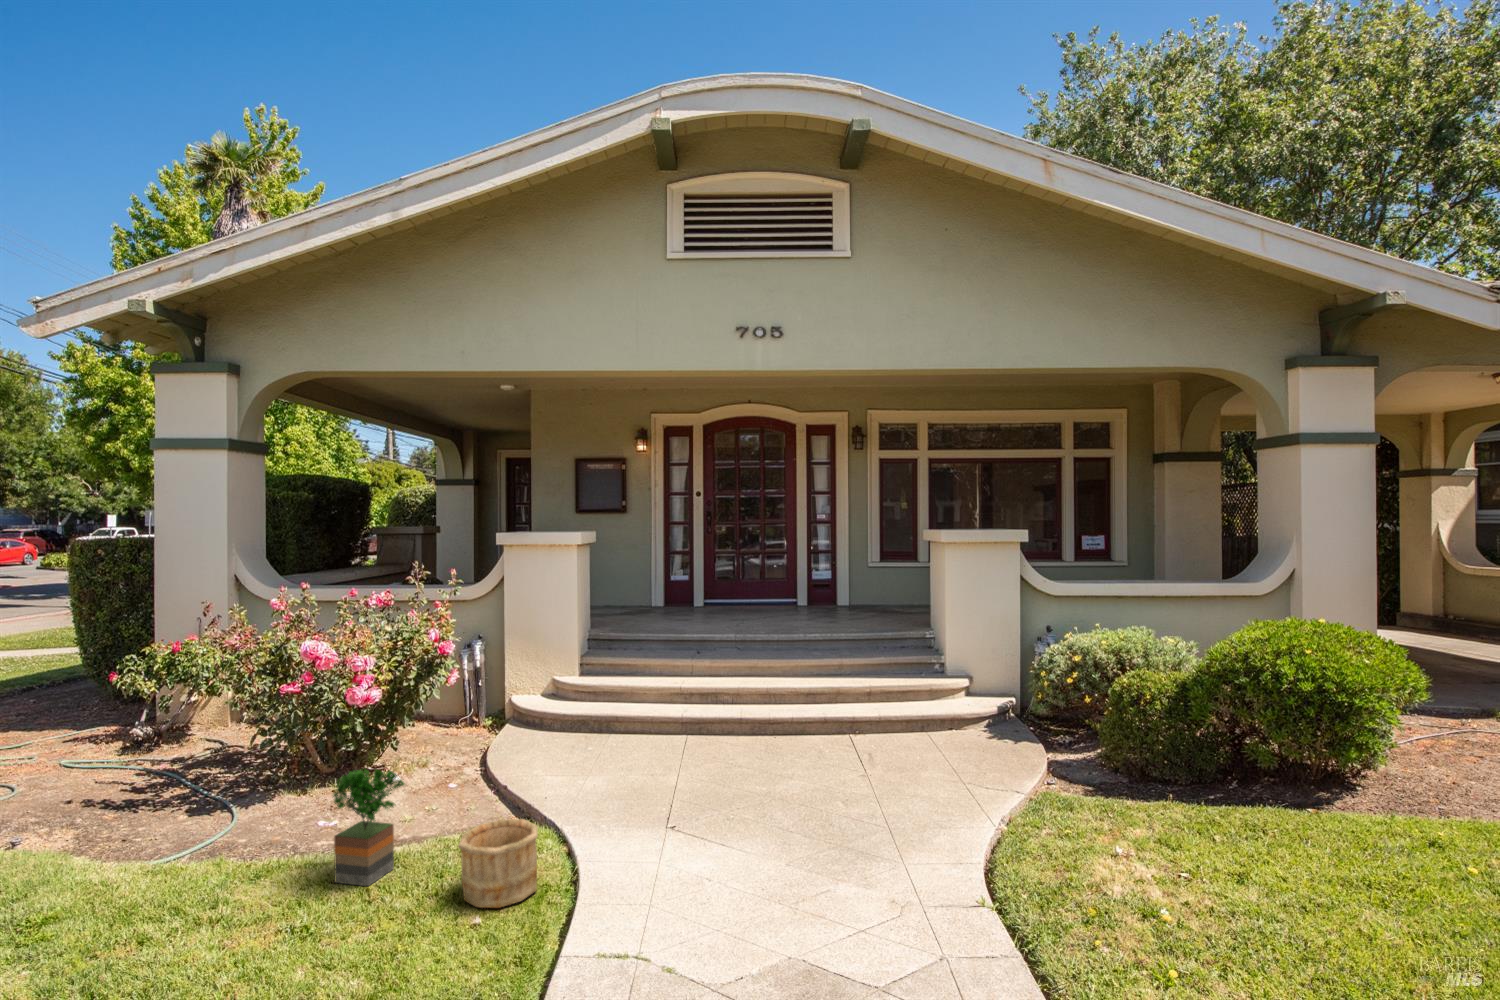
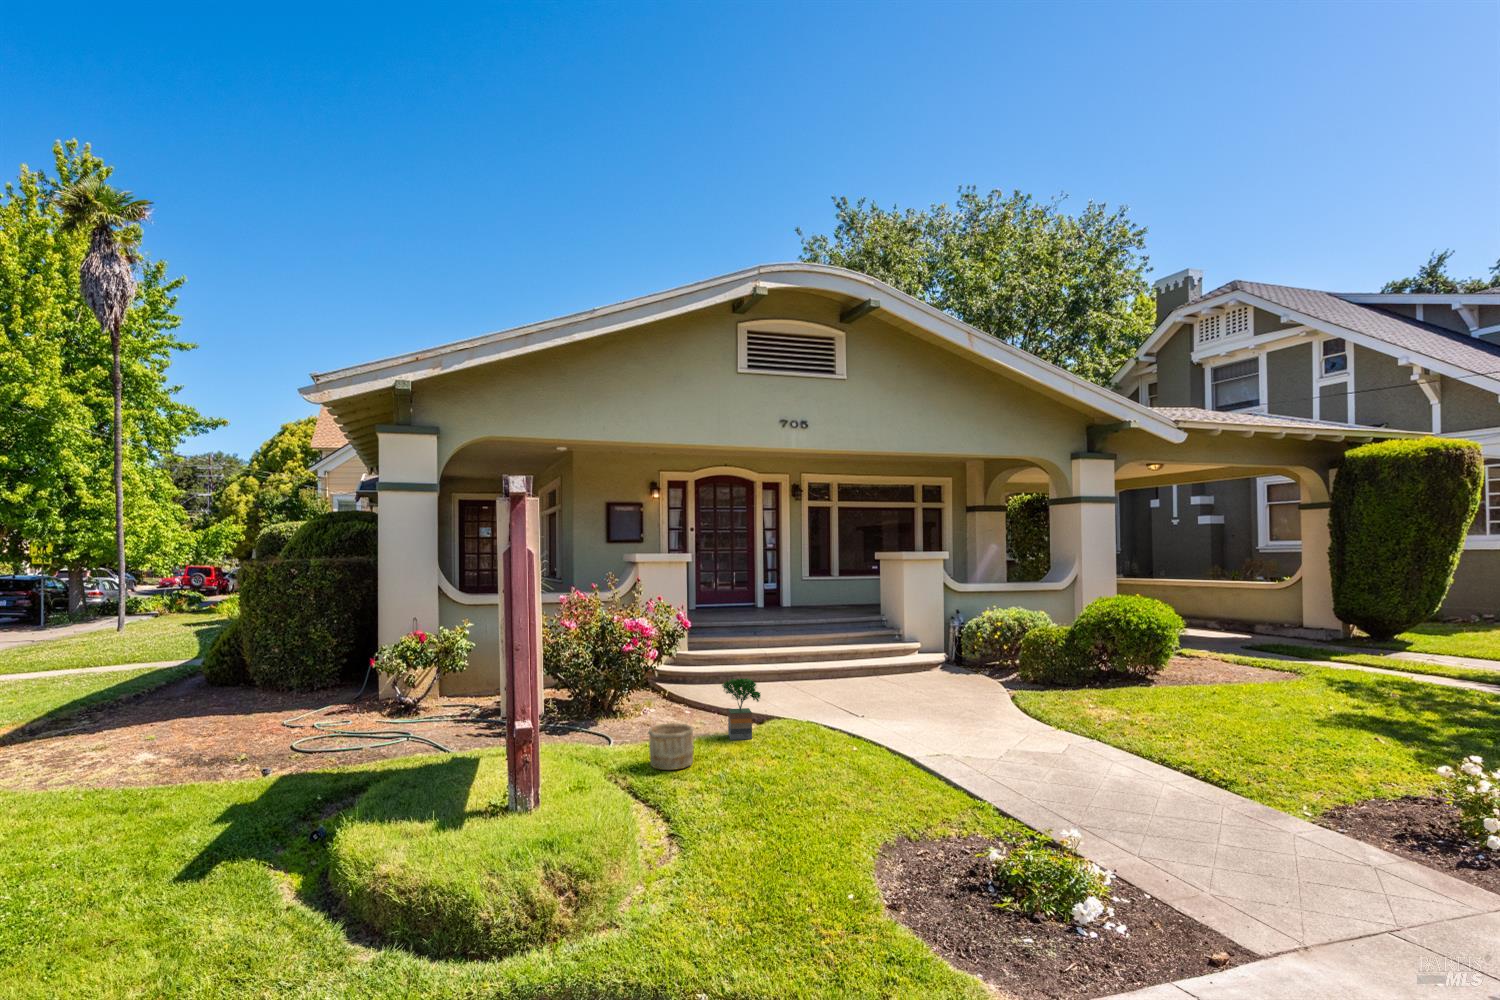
wooden bucket: present [458,819,538,908] -> present [648,723,694,770]

